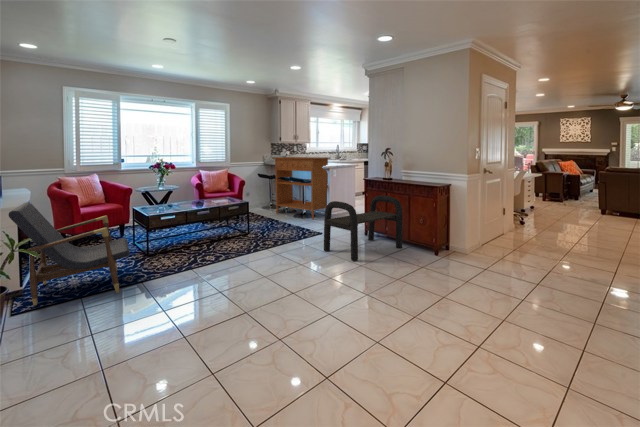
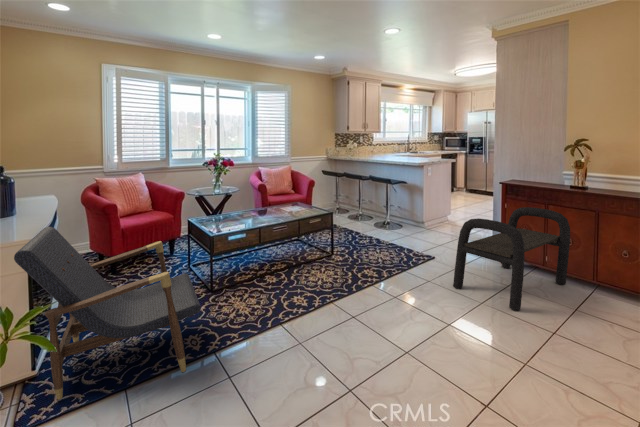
console table: present [272,157,329,219] -> none [344,150,423,230]

